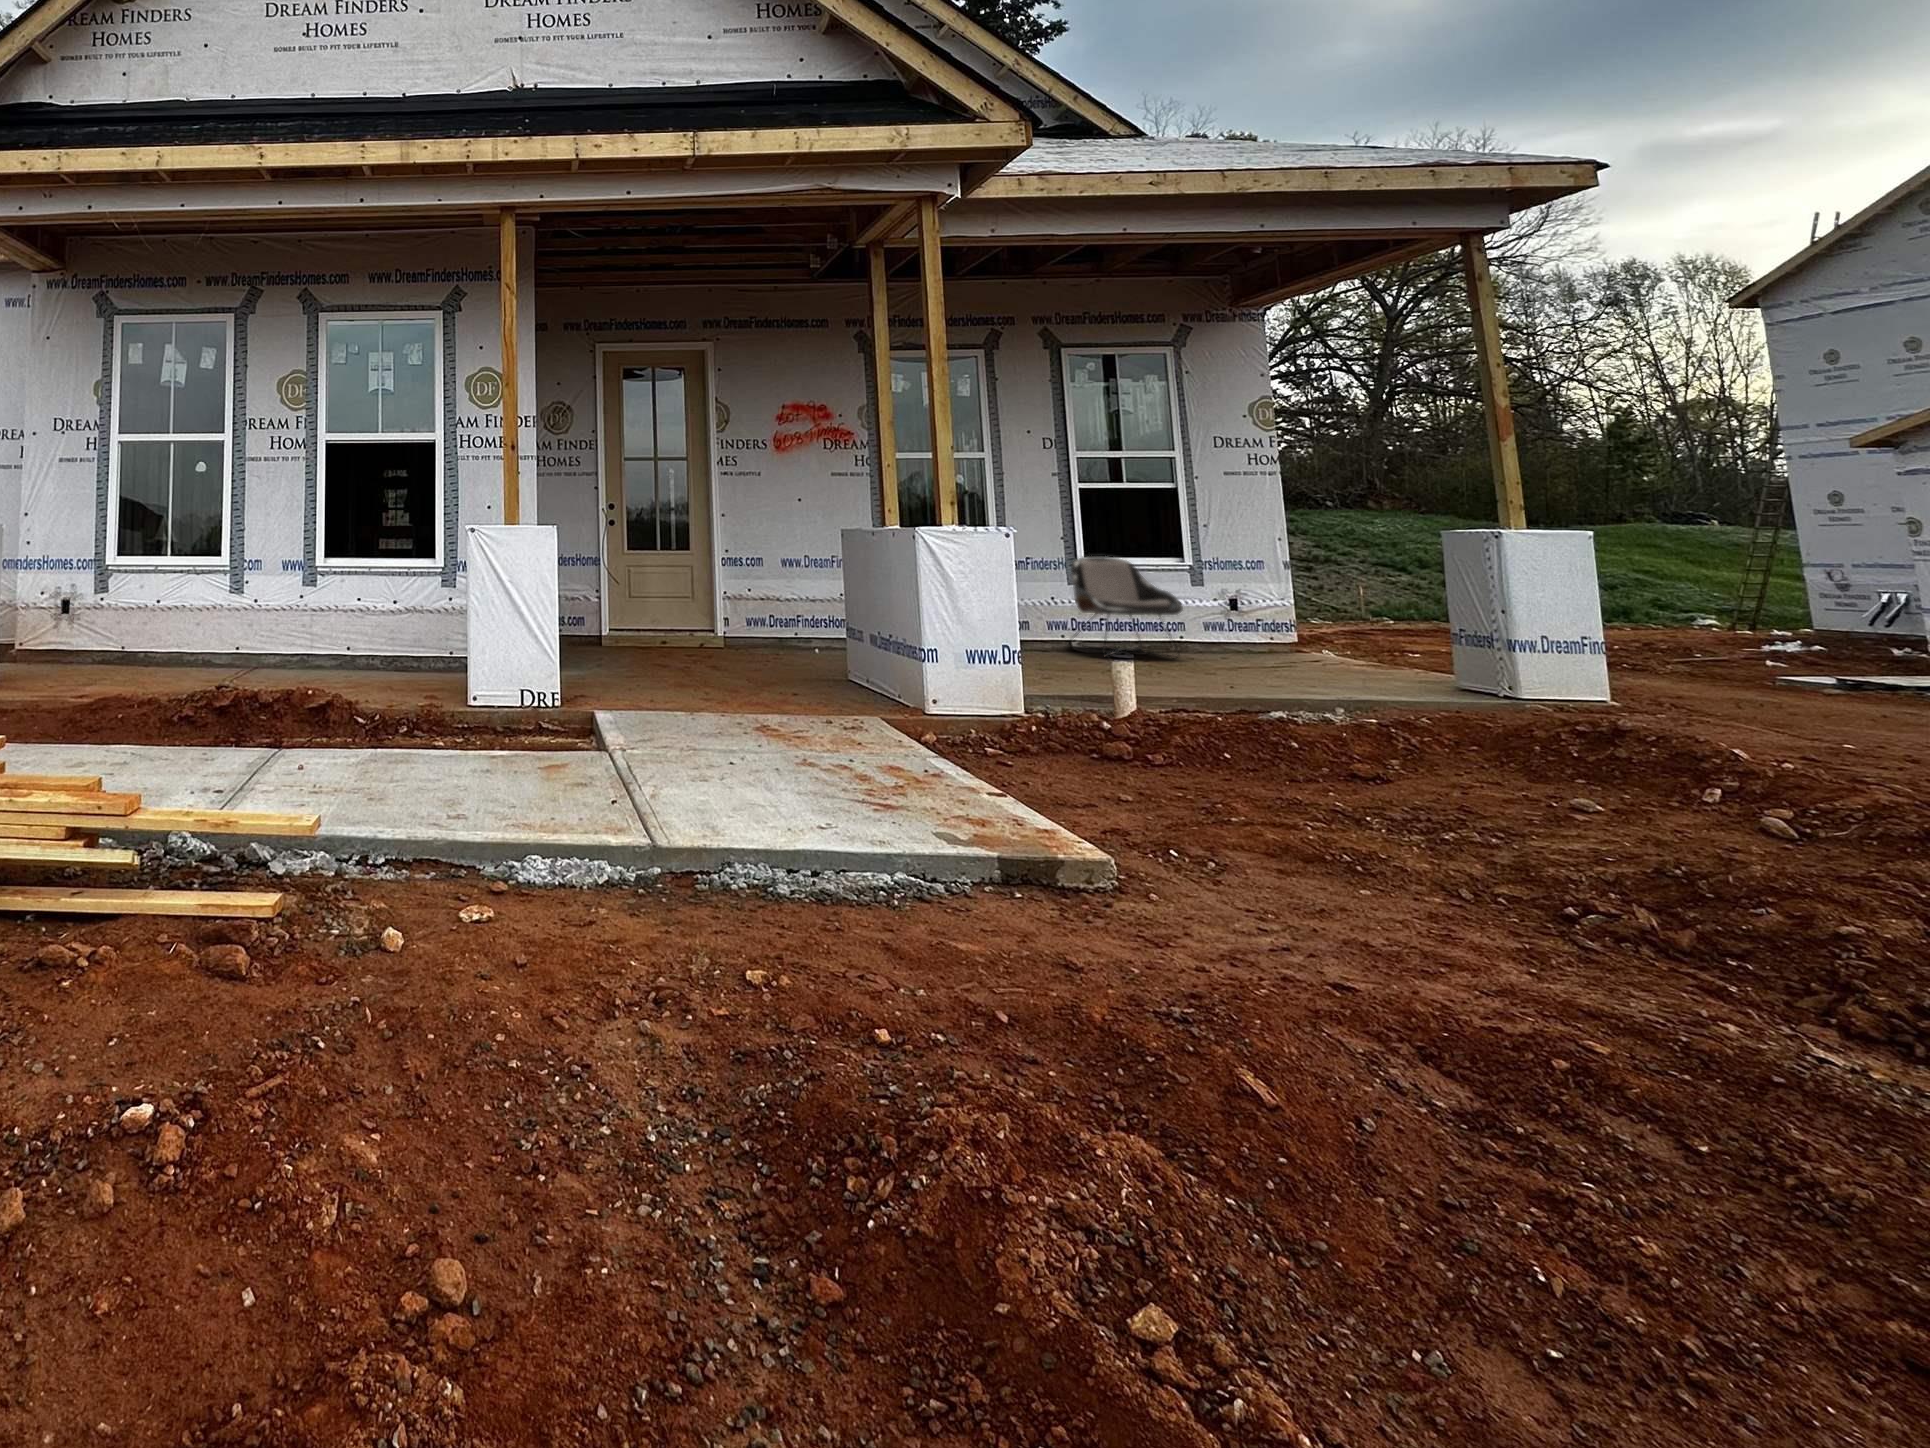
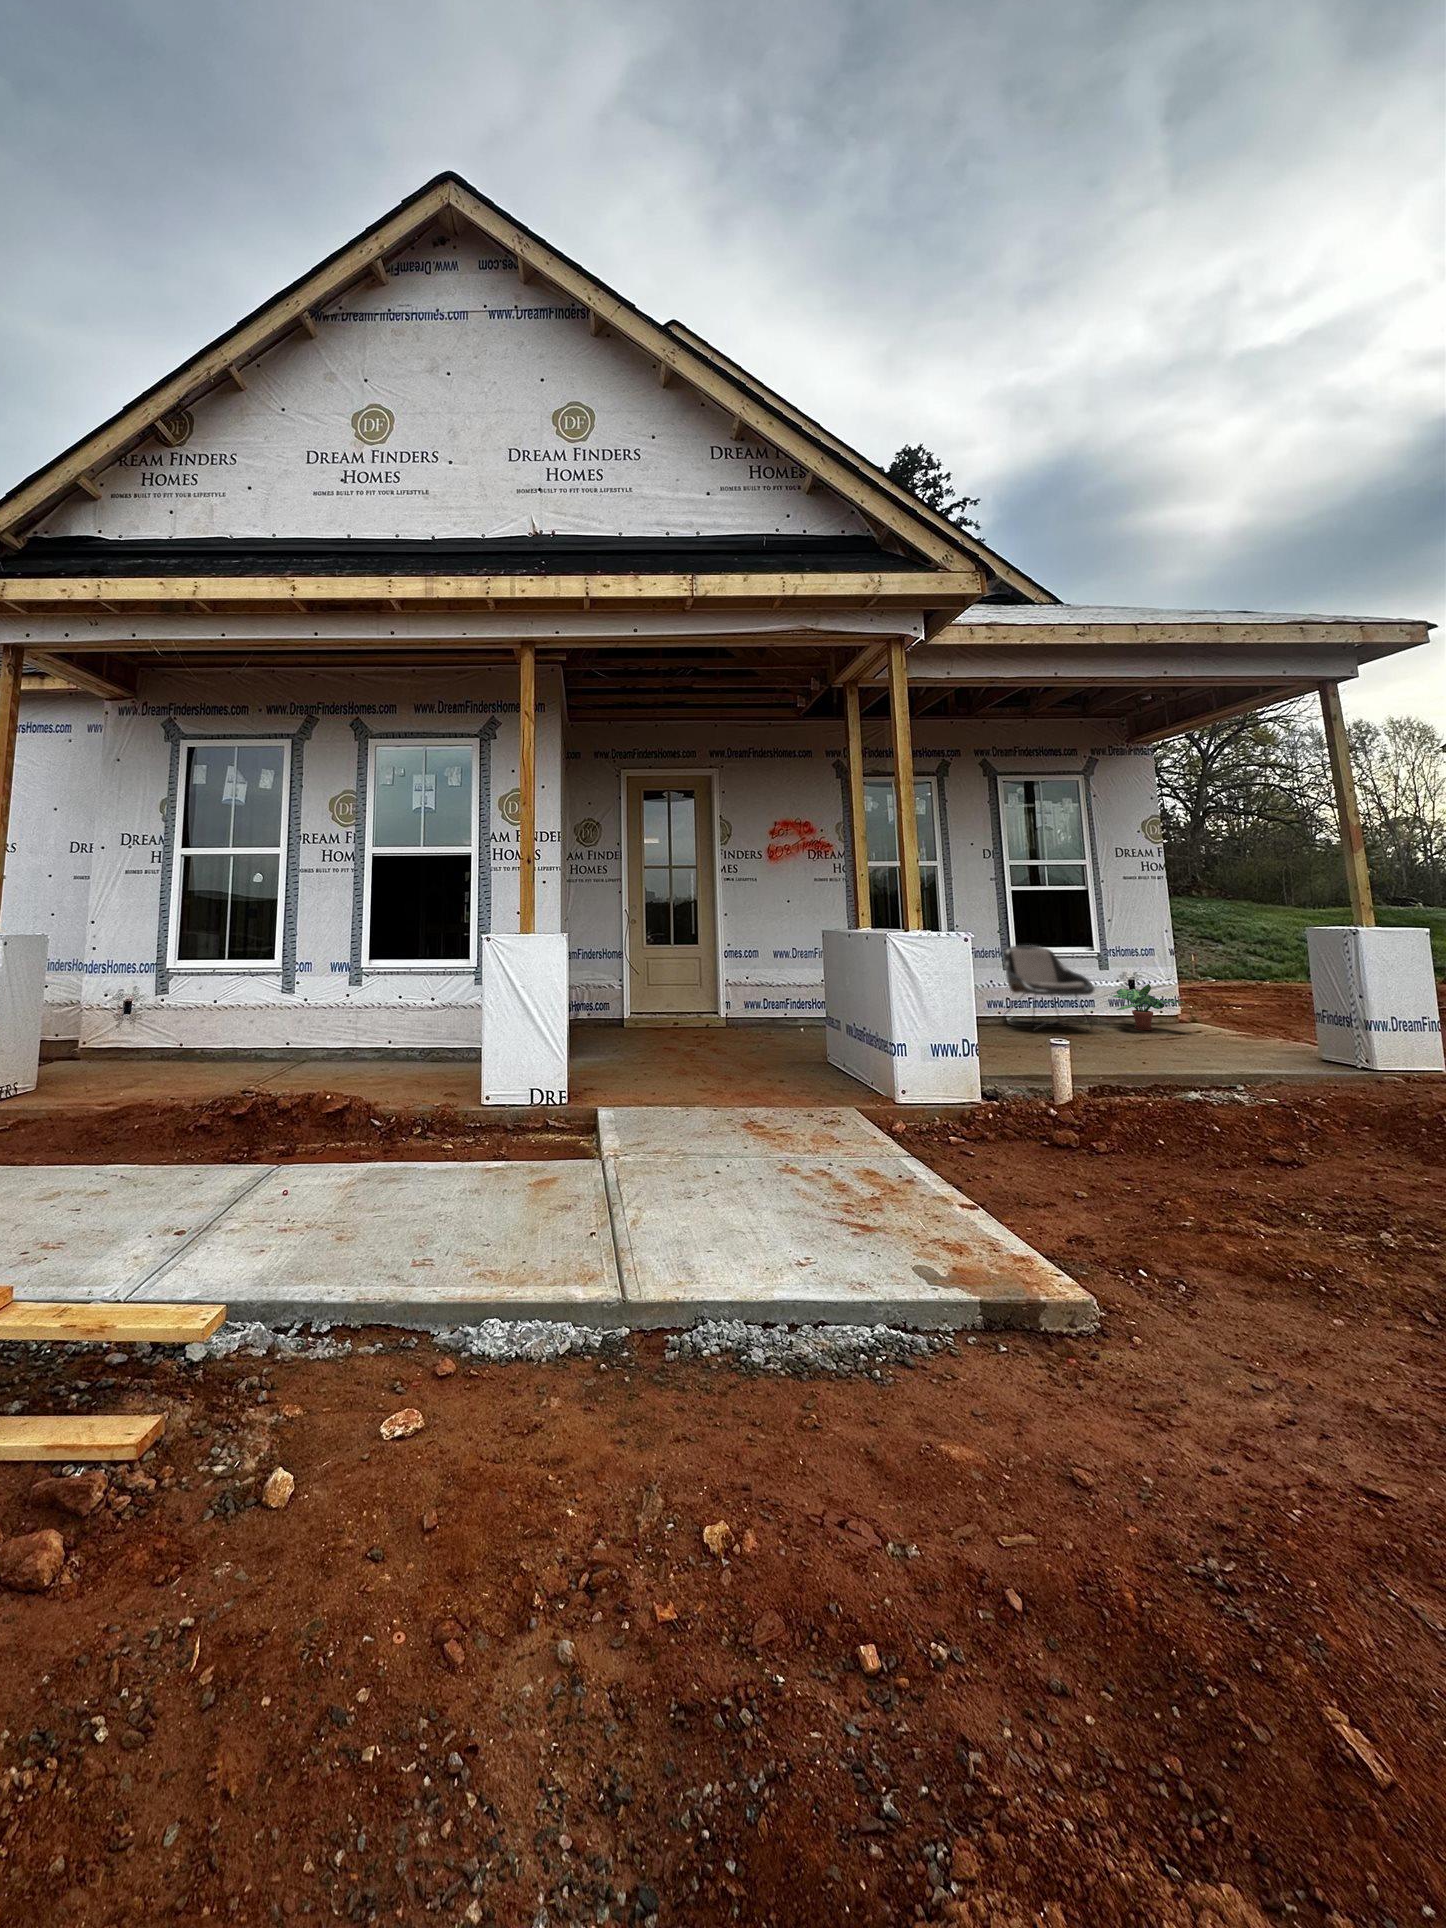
potted plant: none [1203,603,1302,660] -> present [1111,984,1181,1030]

